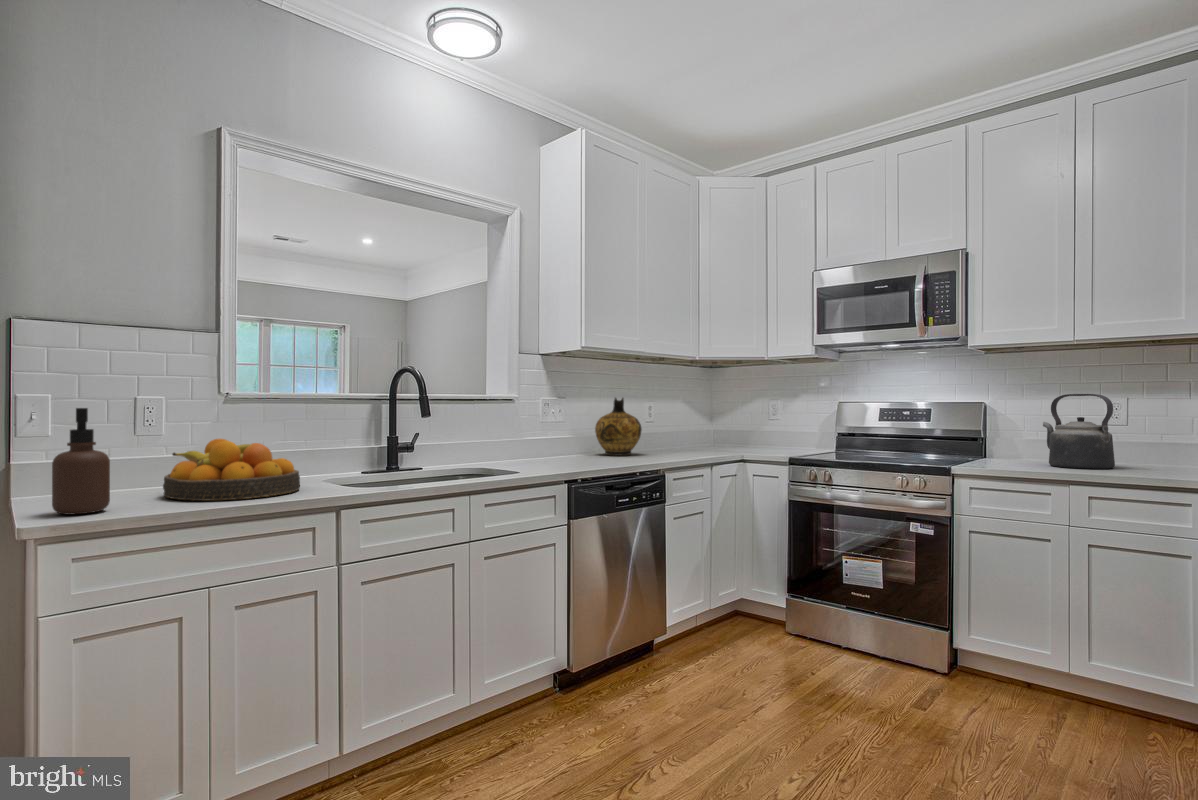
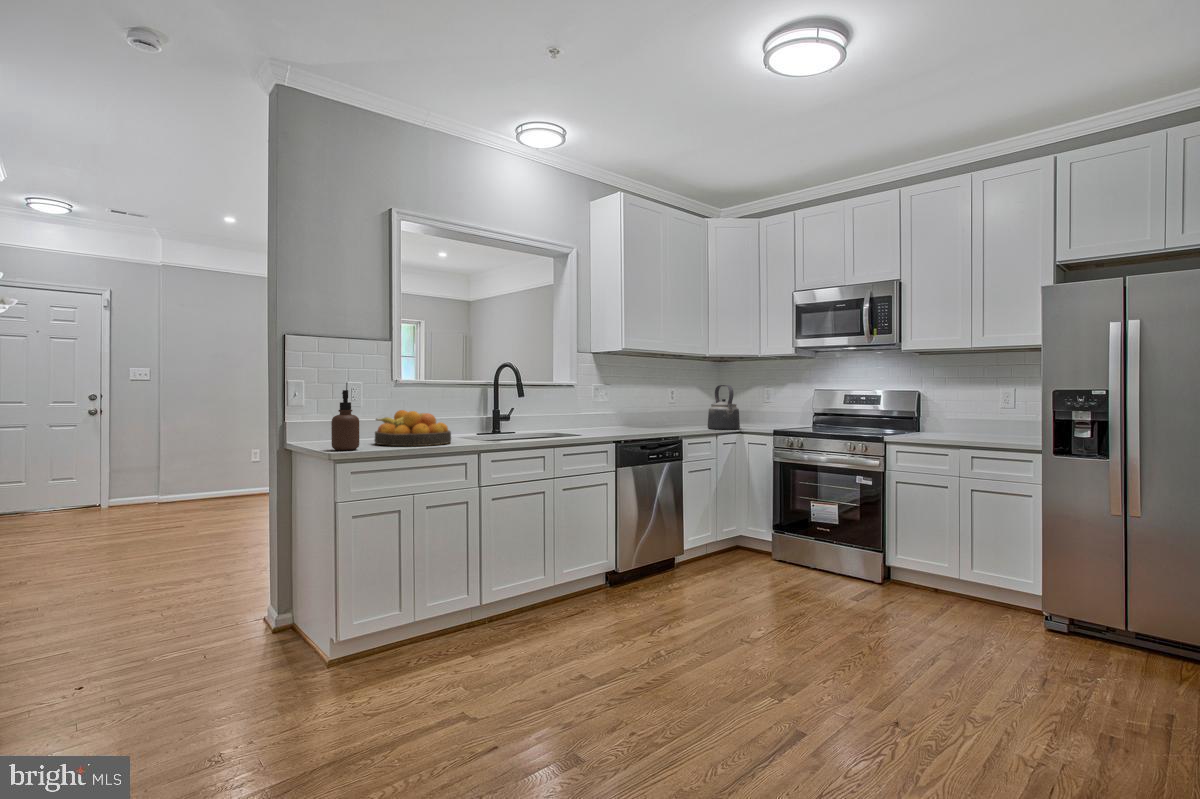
kettle: present [1043,394,1115,469] -> present [708,385,740,430]
ceramic jug: present [595,398,642,456] -> none [631,385,665,428]

